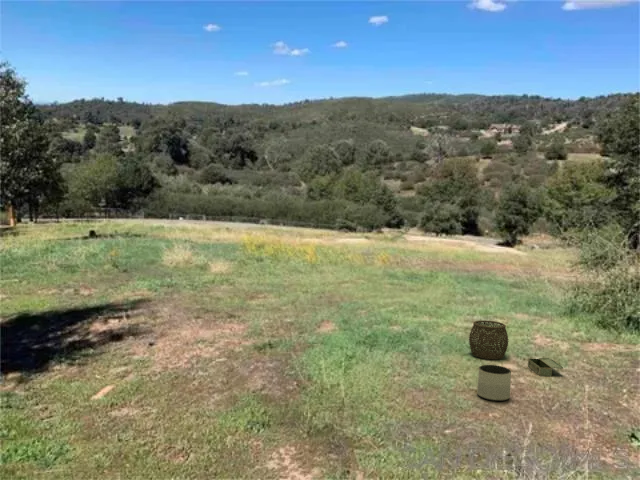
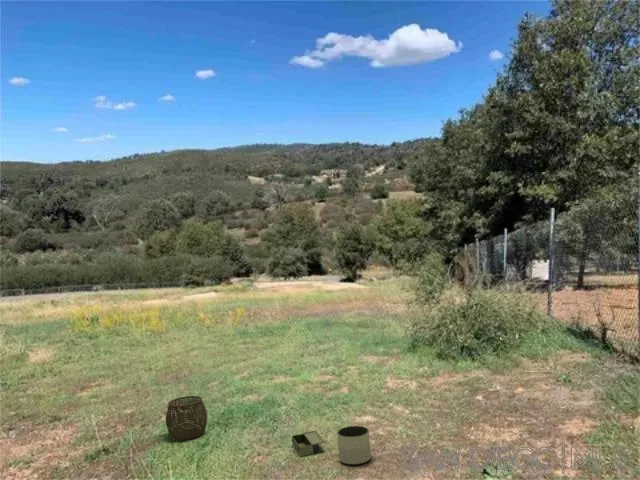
woven basket: present [469,320,509,360] -> present [166,396,207,440]
toolbox: present [528,358,563,376] -> present [292,431,324,457]

